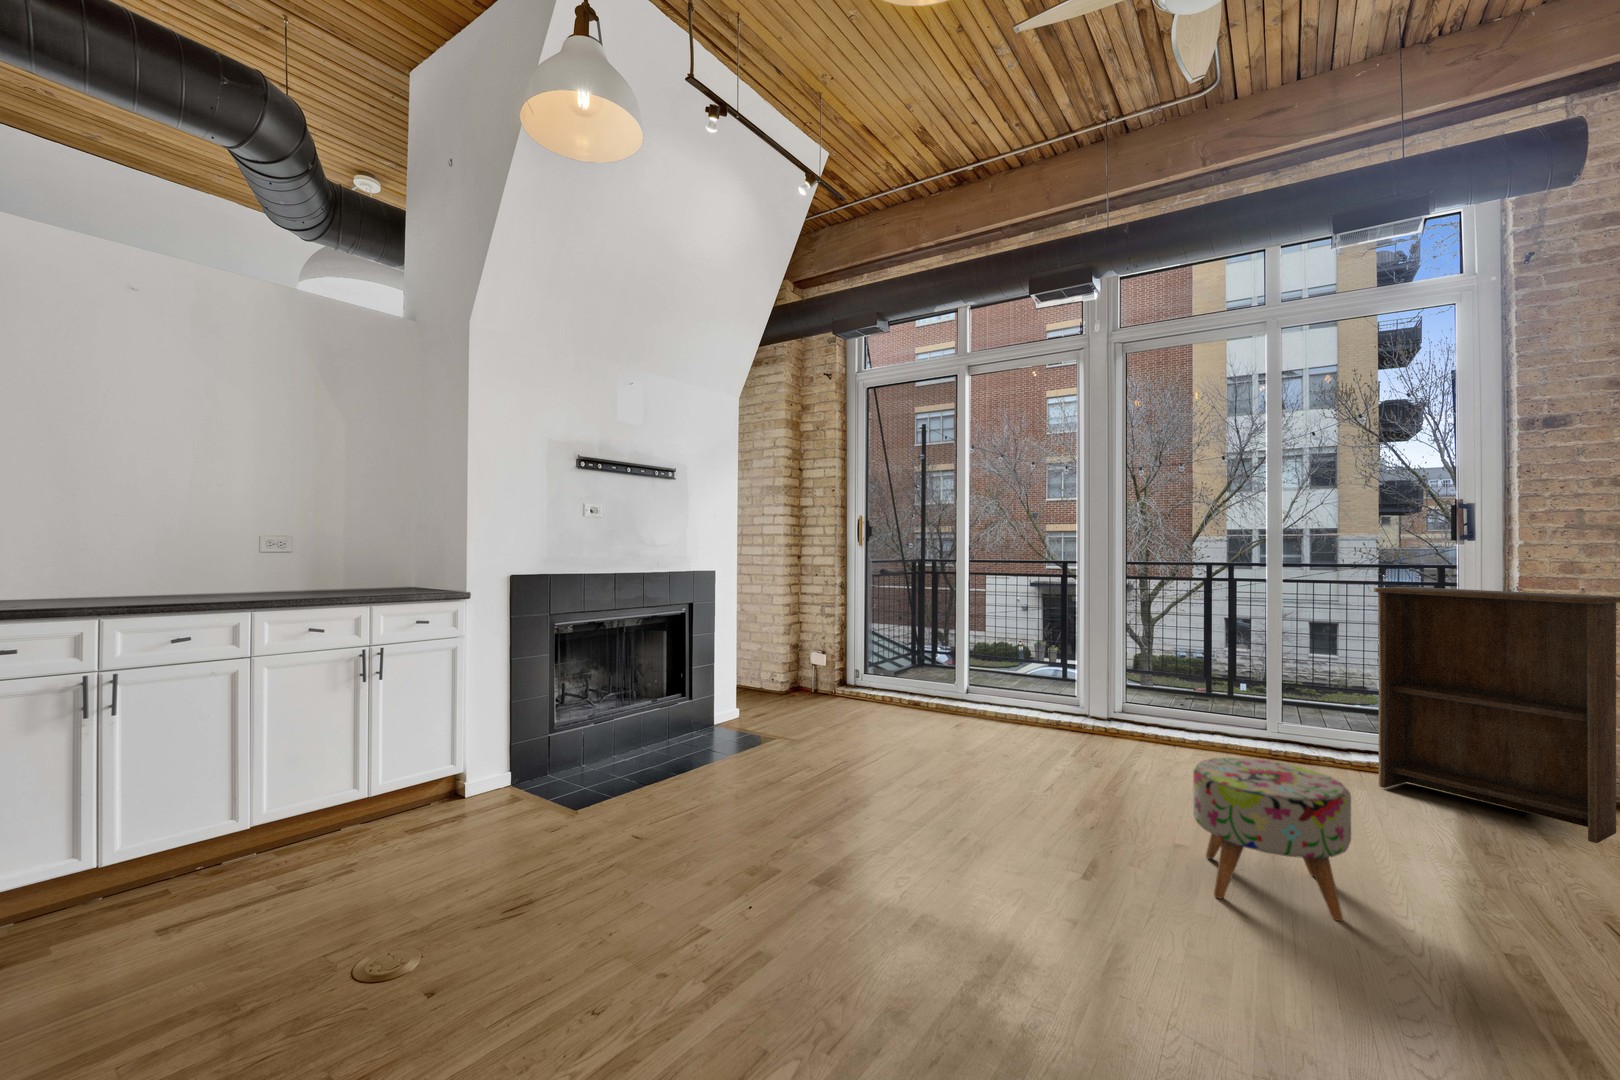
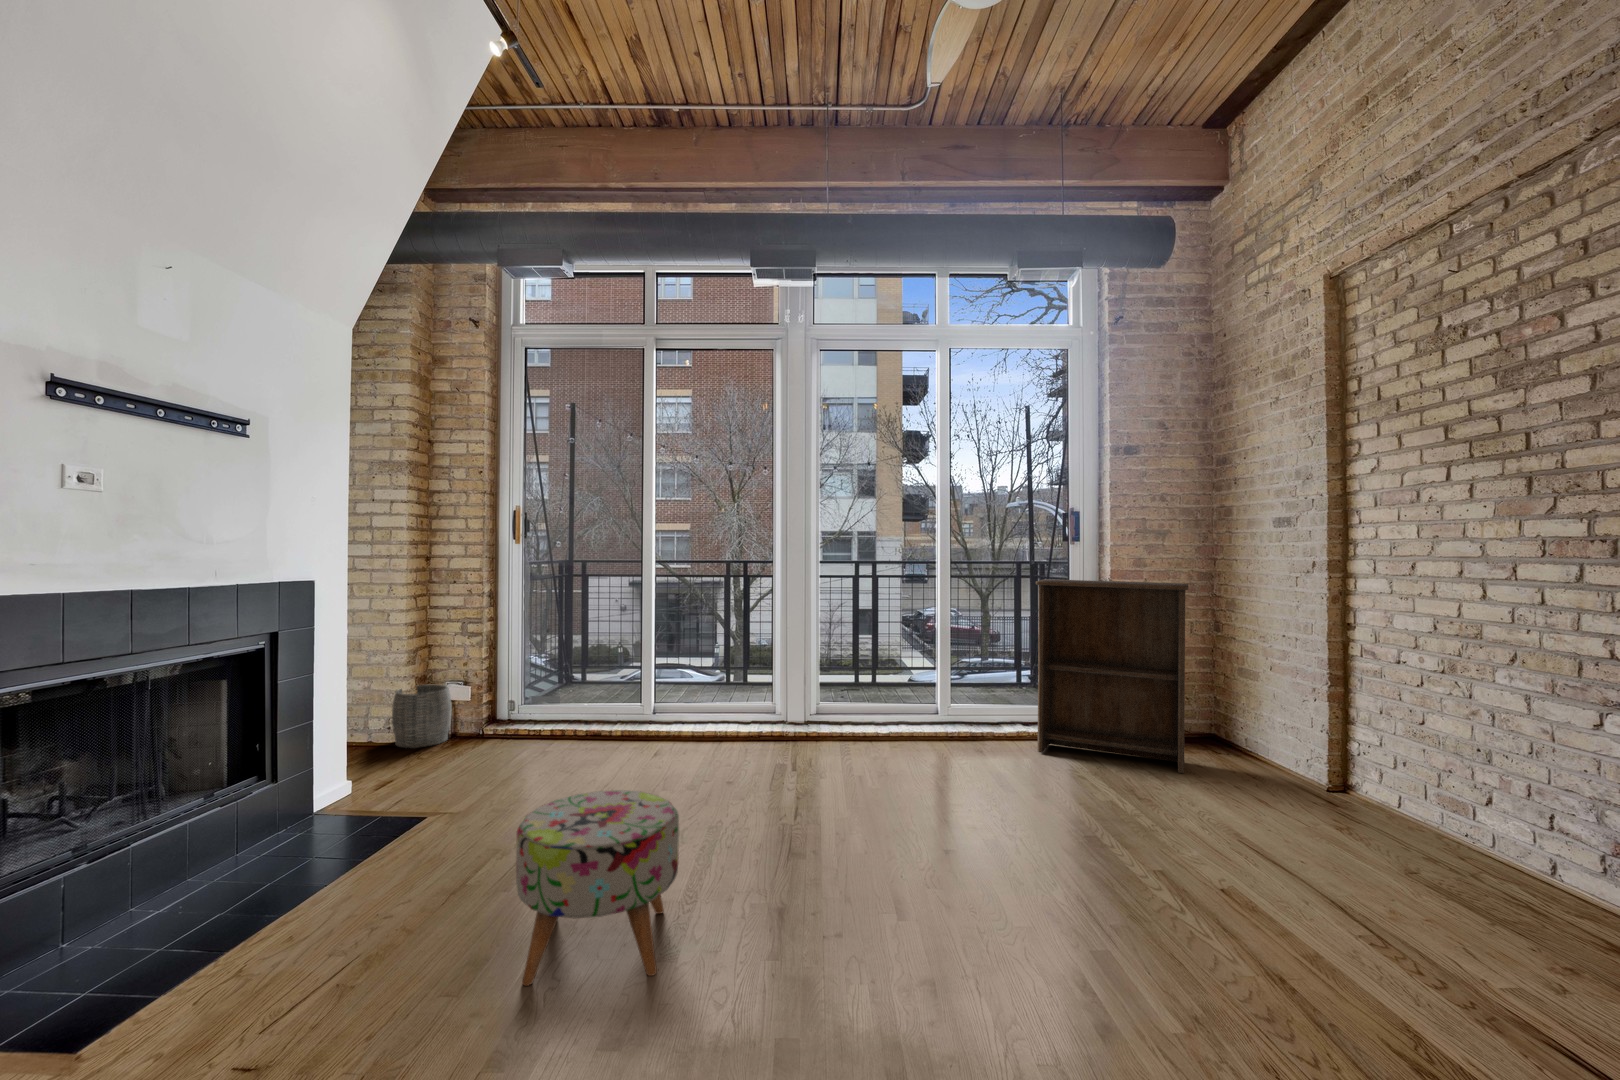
woven basket: none [775,653,813,698] -> present [392,685,451,748]
ottoman: present [1193,758,1351,921] -> present [516,790,679,986]

